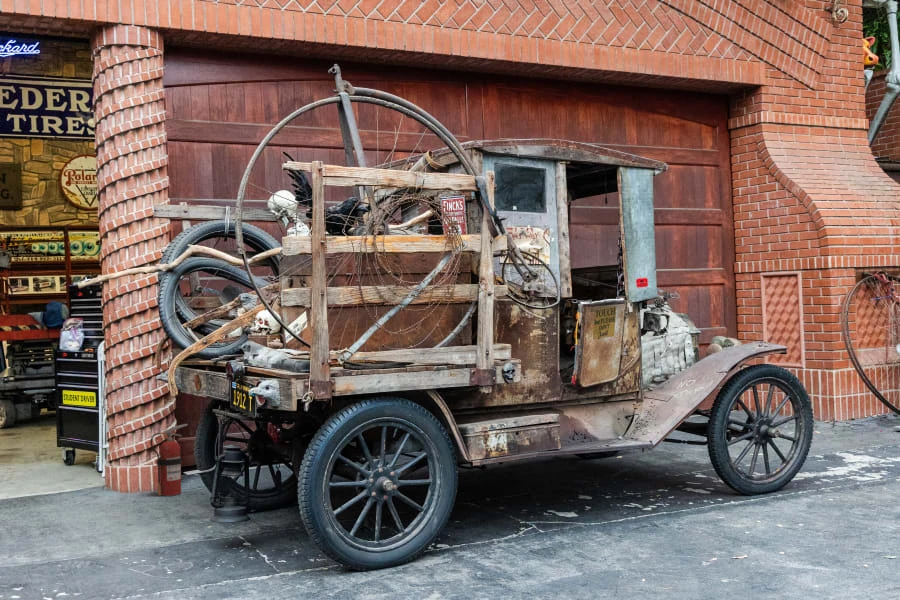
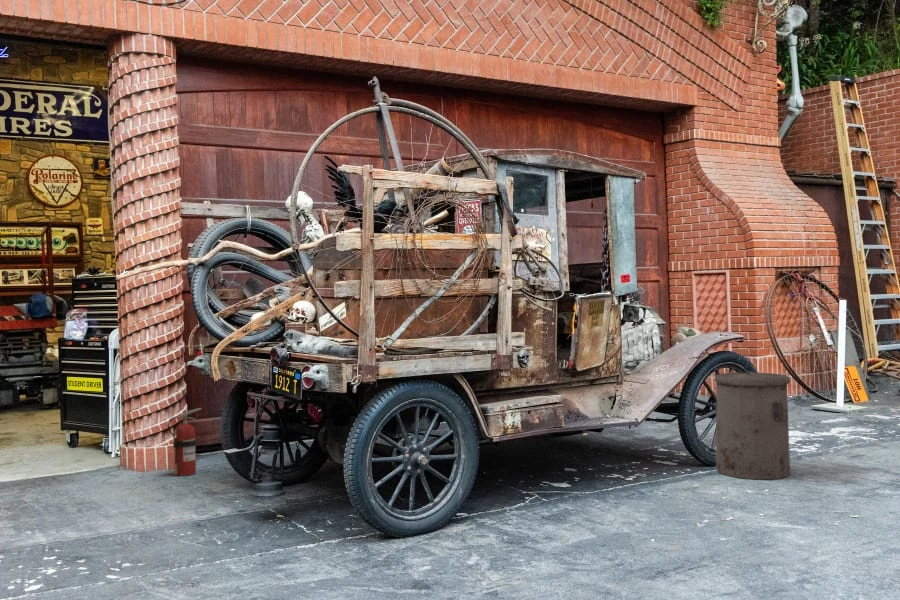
trash can: none [747,389,836,513] -> present [715,372,790,479]

